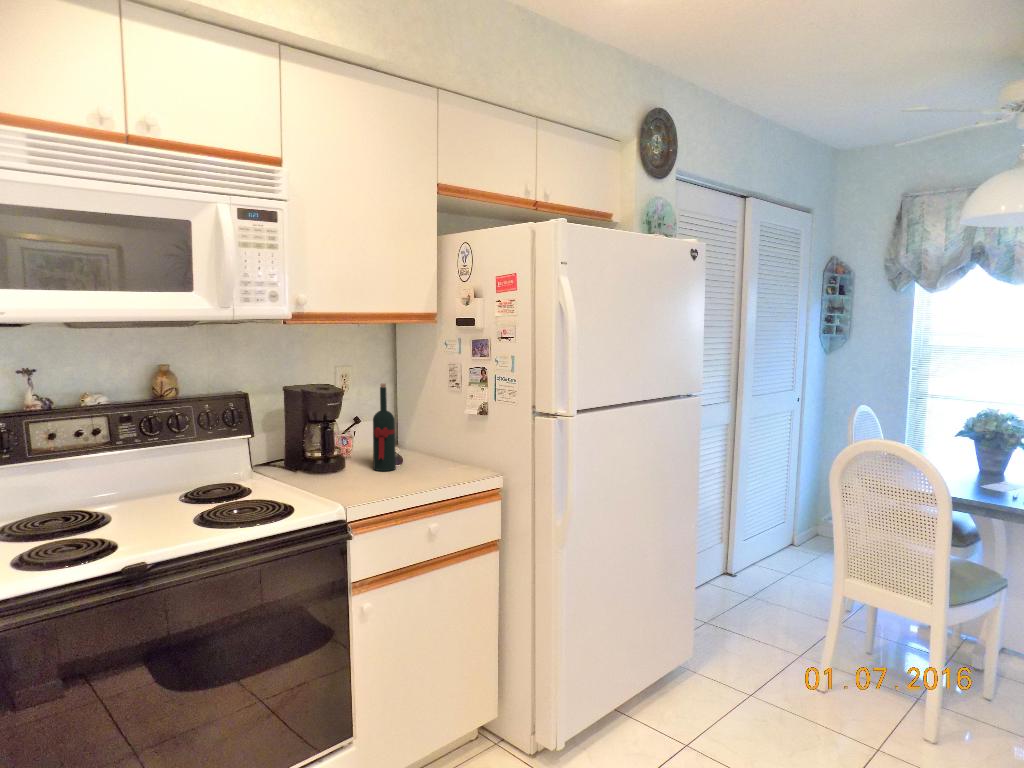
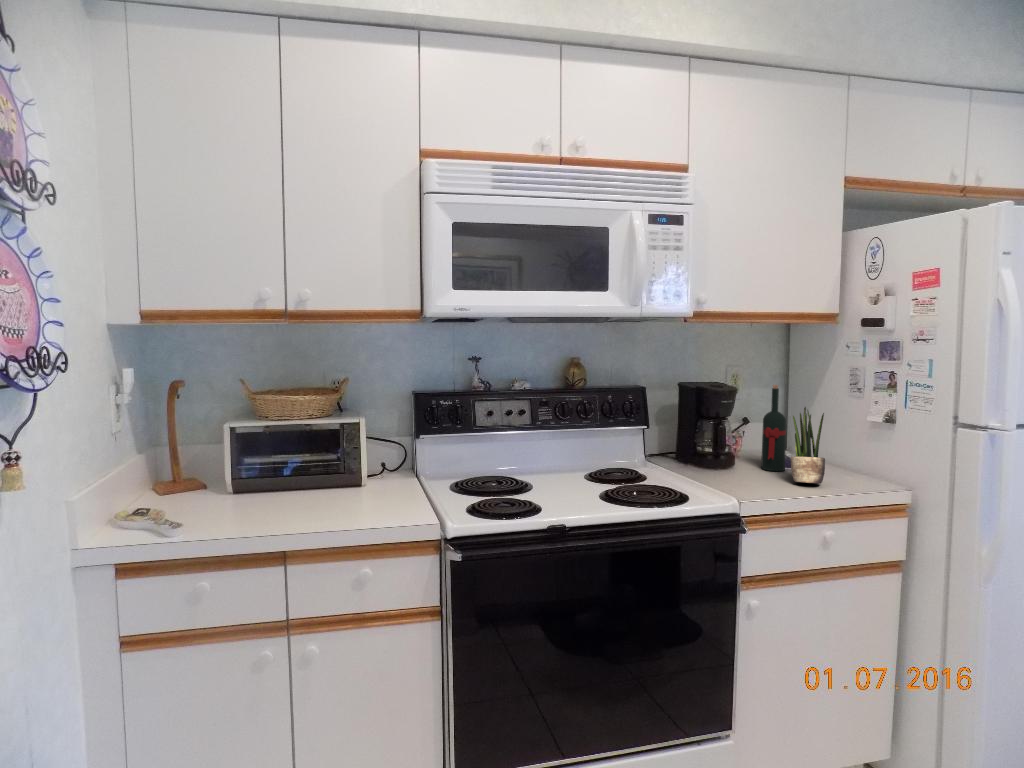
potted plant: none [398,405,428,480] -> present [791,407,825,483]

